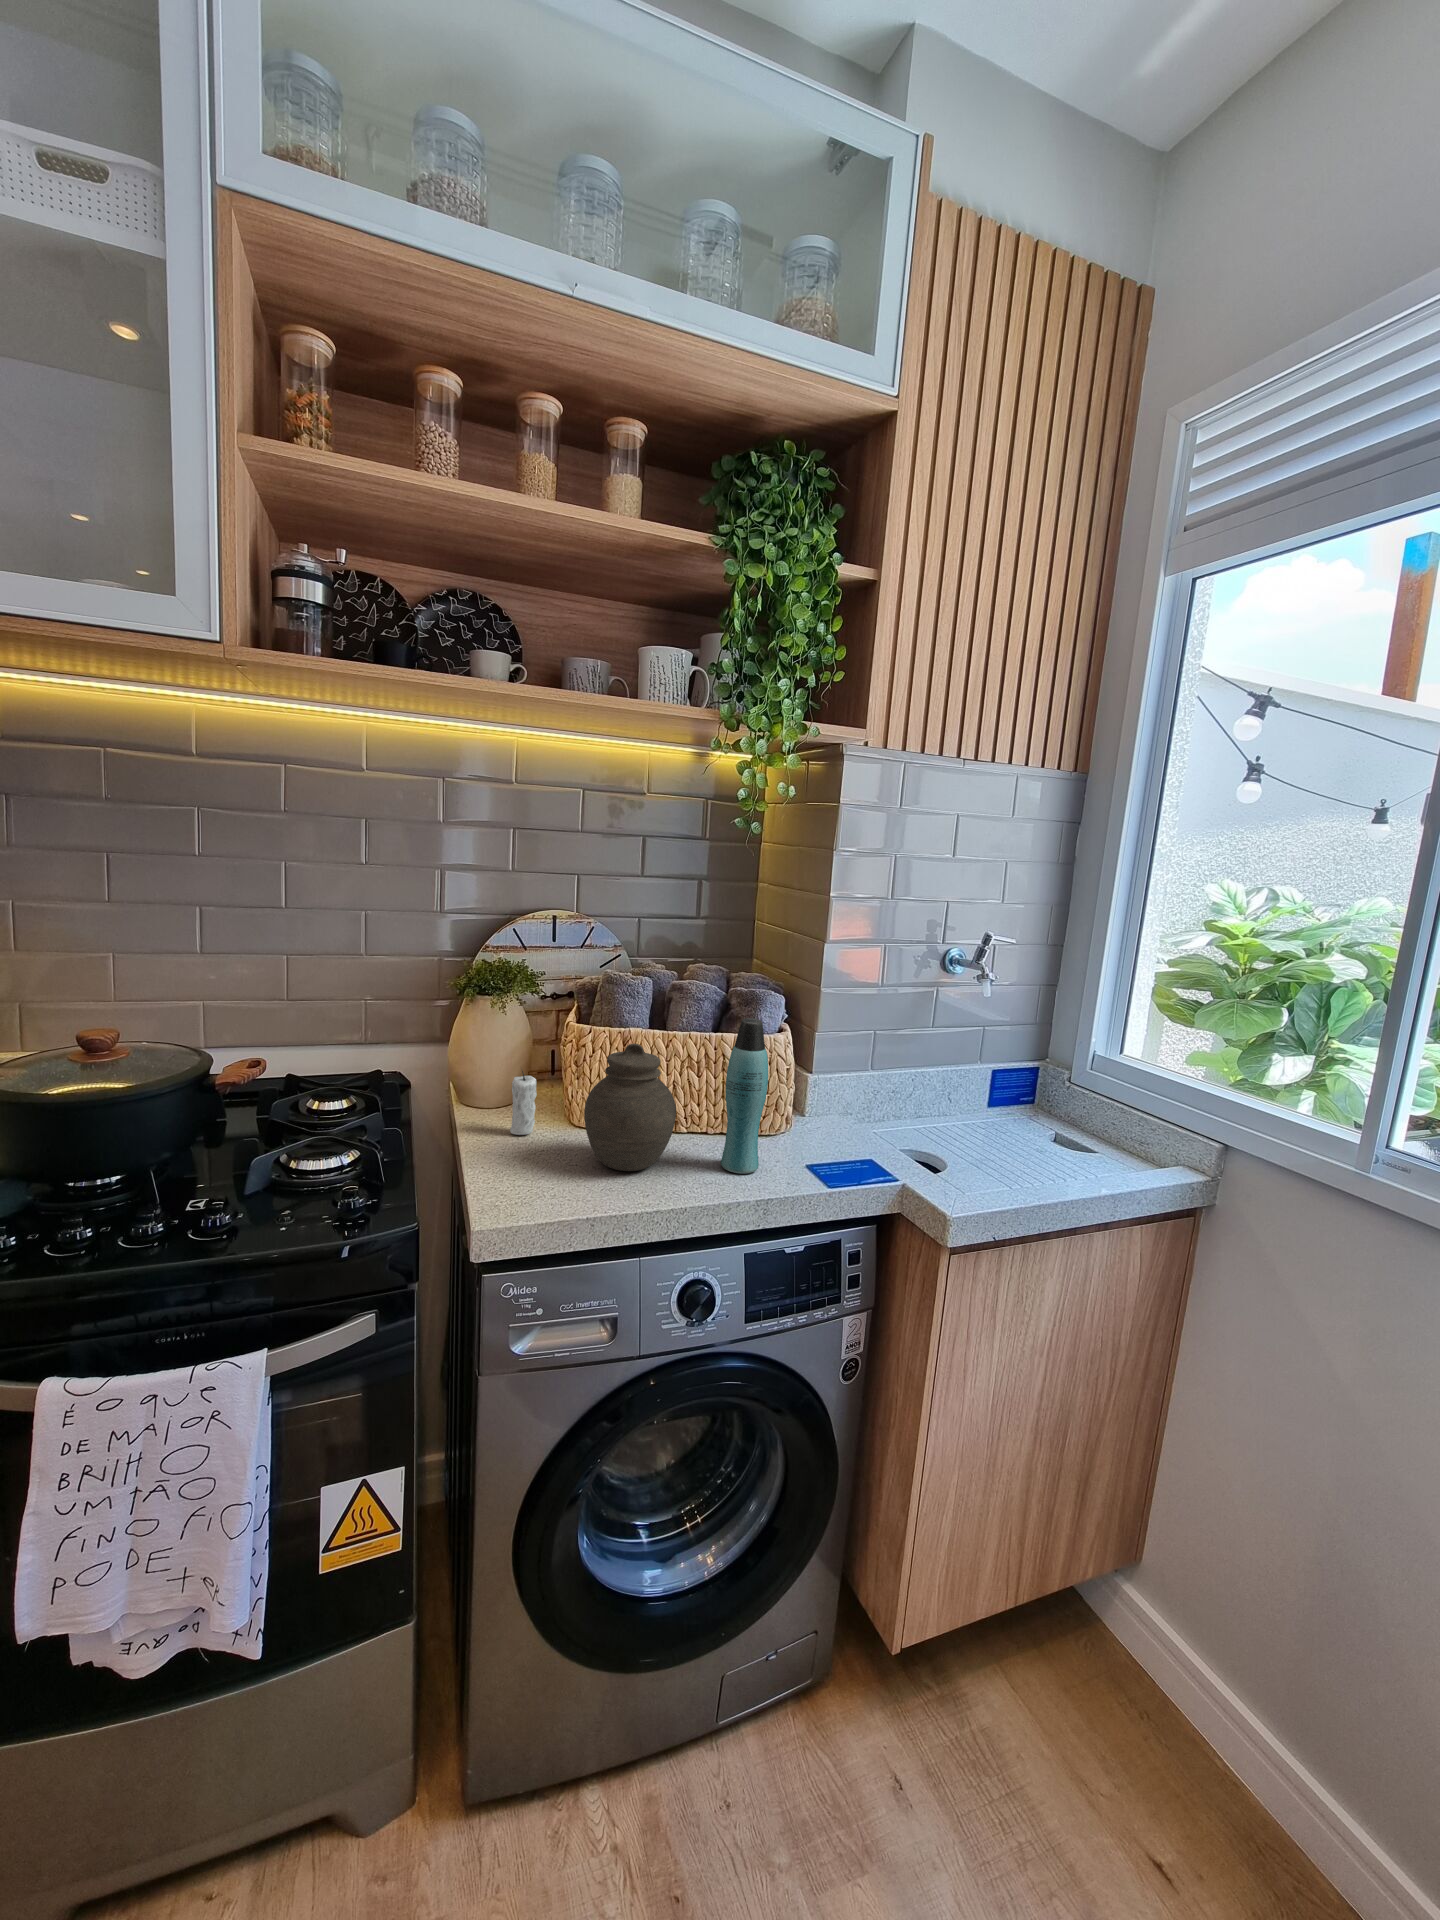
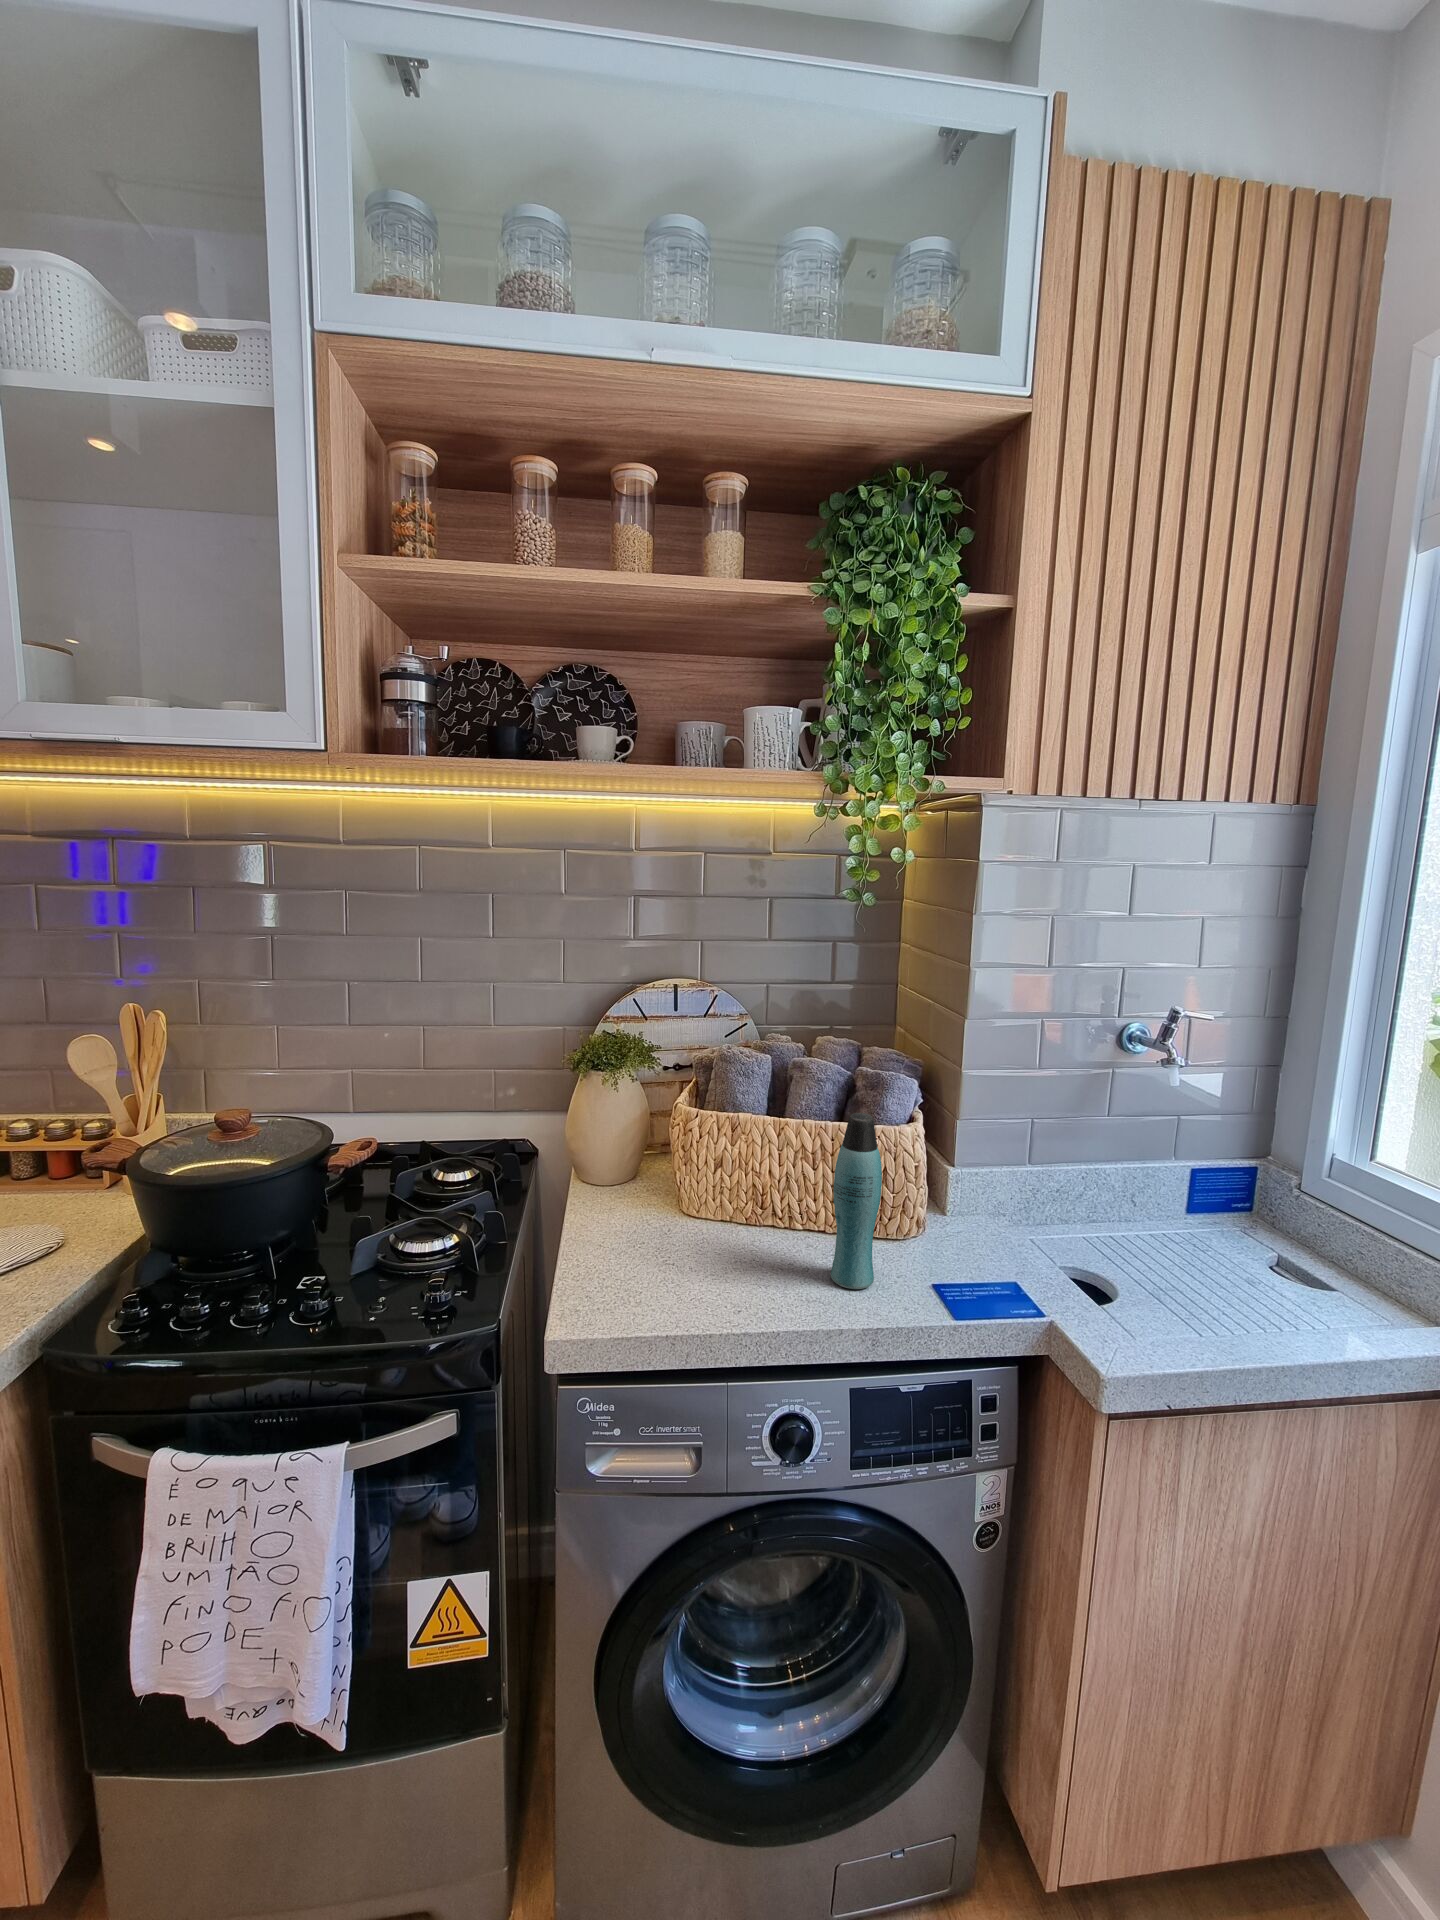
jar: present [584,1044,676,1171] -> none [680,1138,778,1277]
candle: present [510,1071,537,1135] -> none [615,1150,642,1223]

